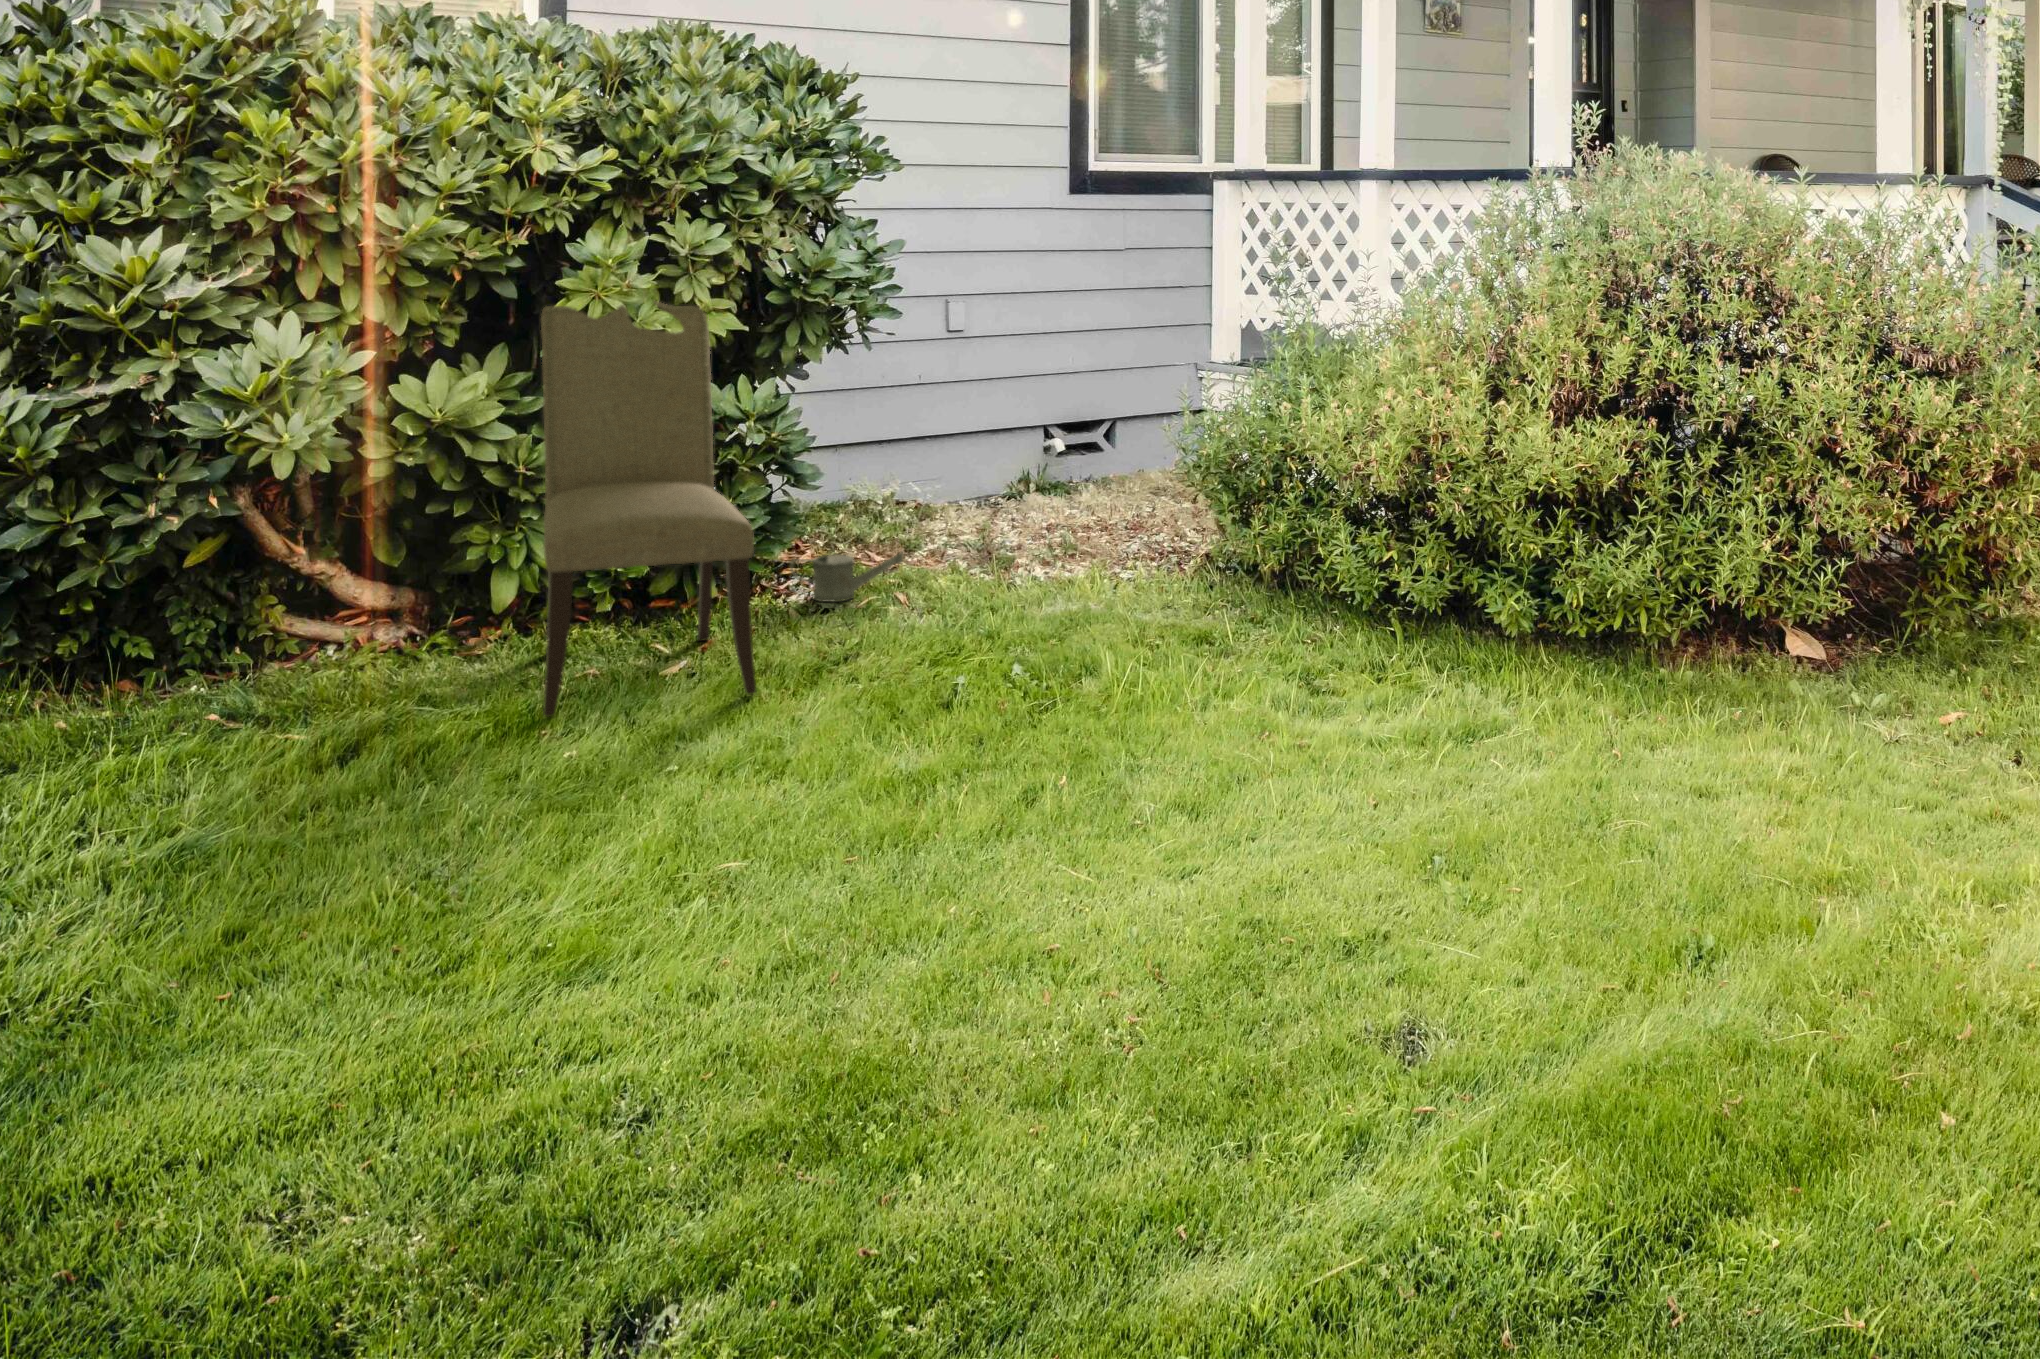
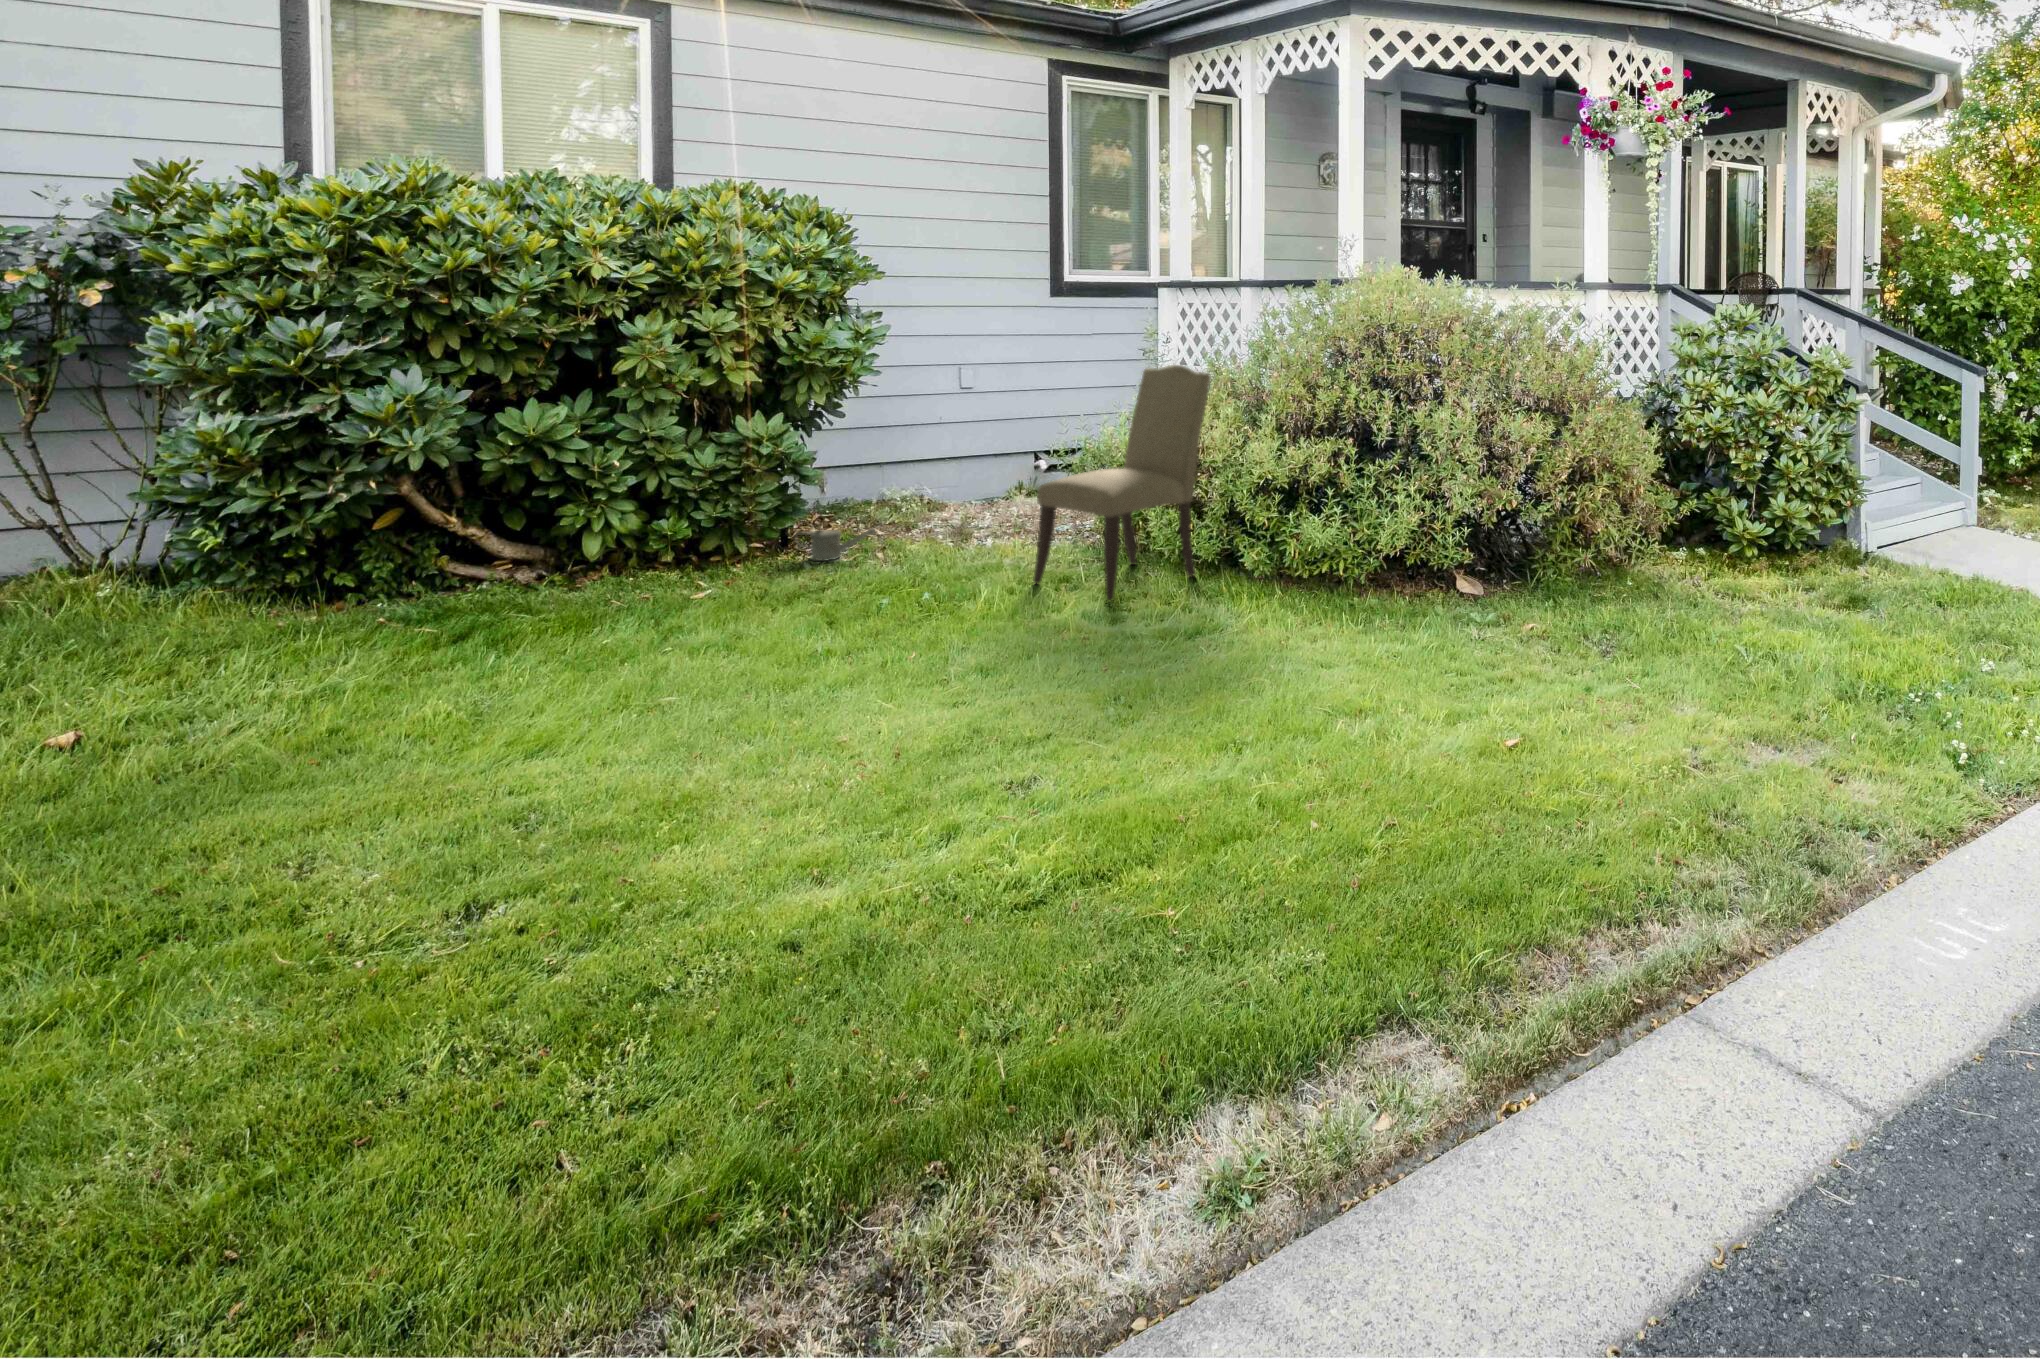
chair: present [541,302,757,717] -> present [1033,365,1211,601]

